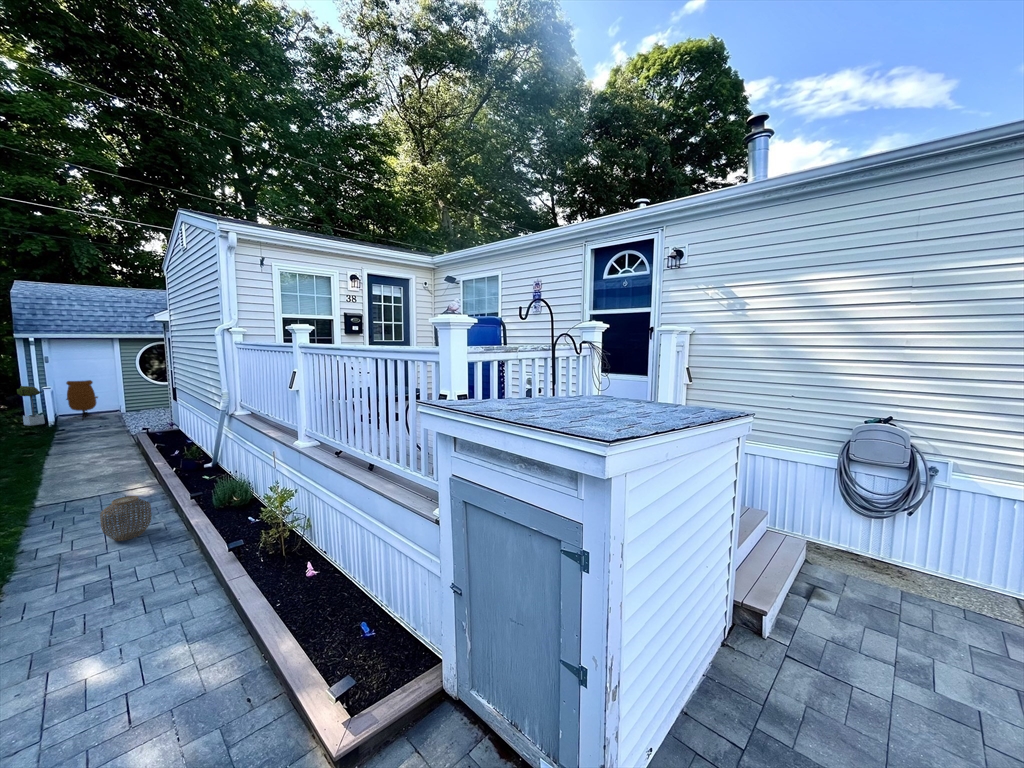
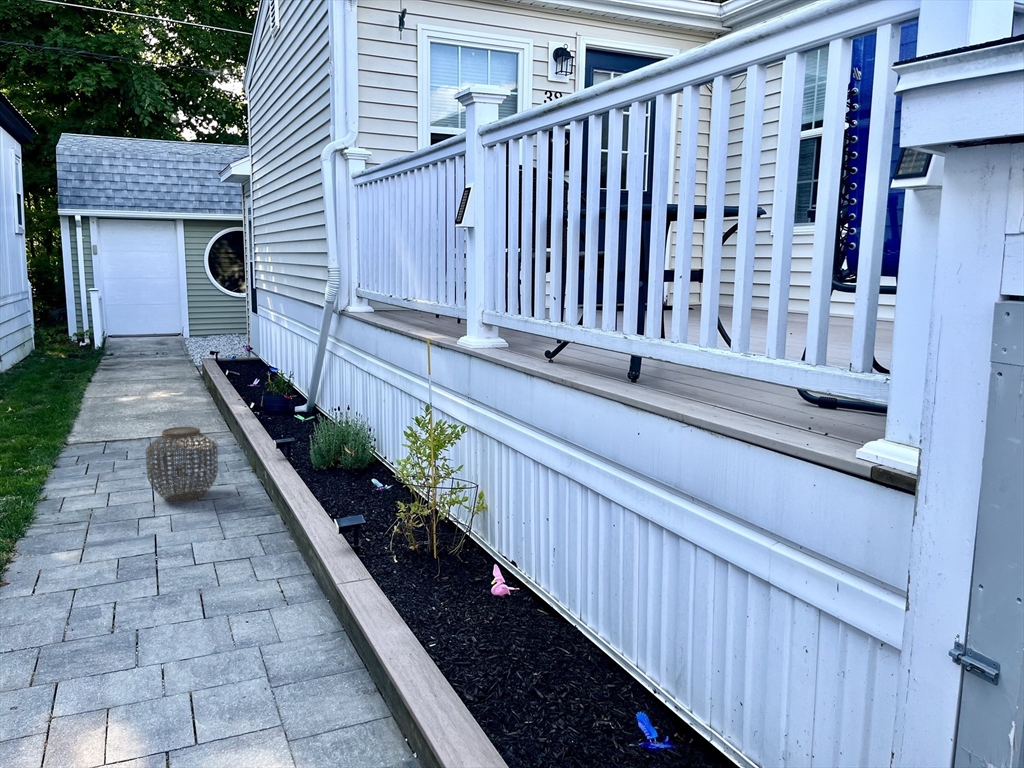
lounge chair: present [66,380,98,419] -> none [116,283,159,346]
potted tree: present [17,386,45,426] -> none [61,288,92,349]

